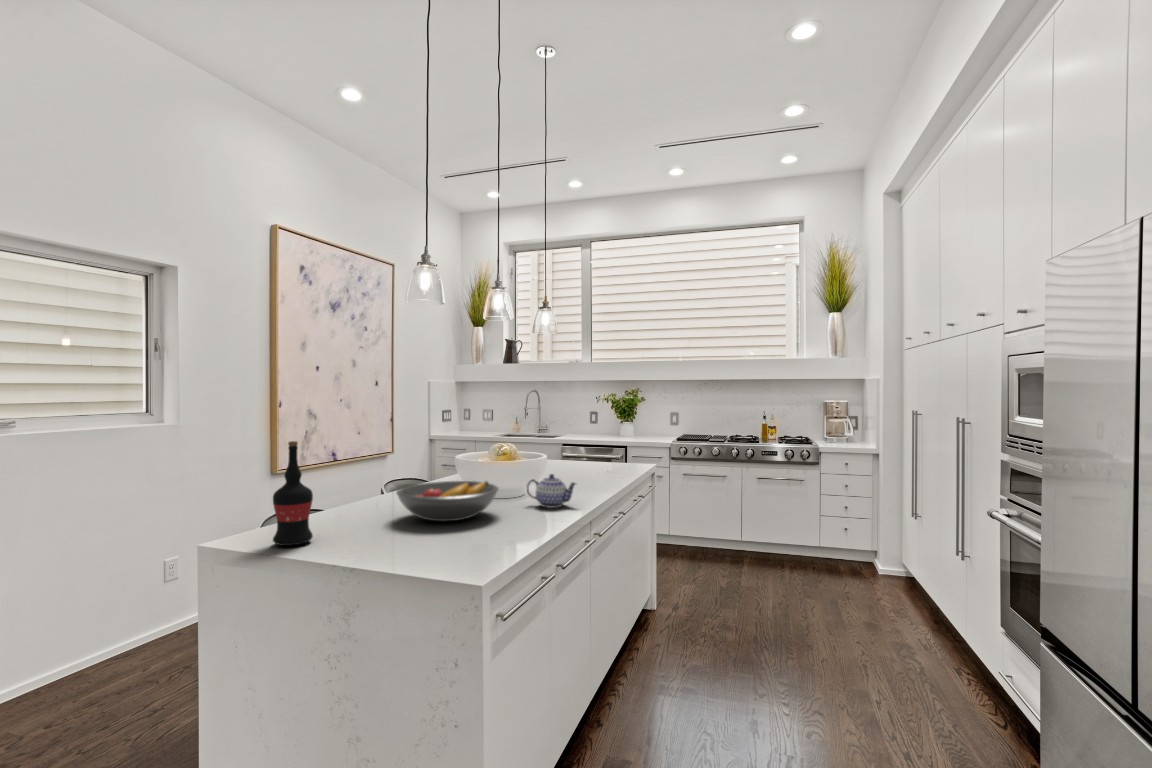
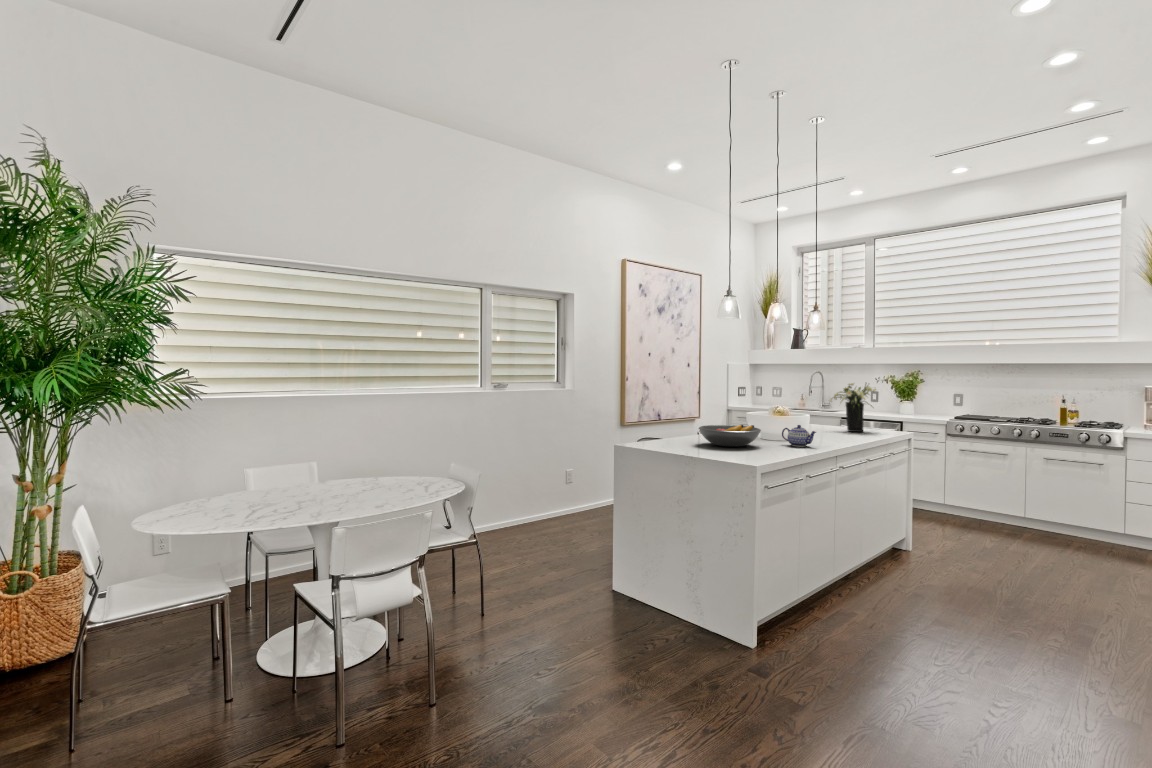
flower arrangement: none [570,404,623,469] -> present [829,383,876,432]
wine bottle: present [273,441,313,545] -> none [637,395,656,448]

